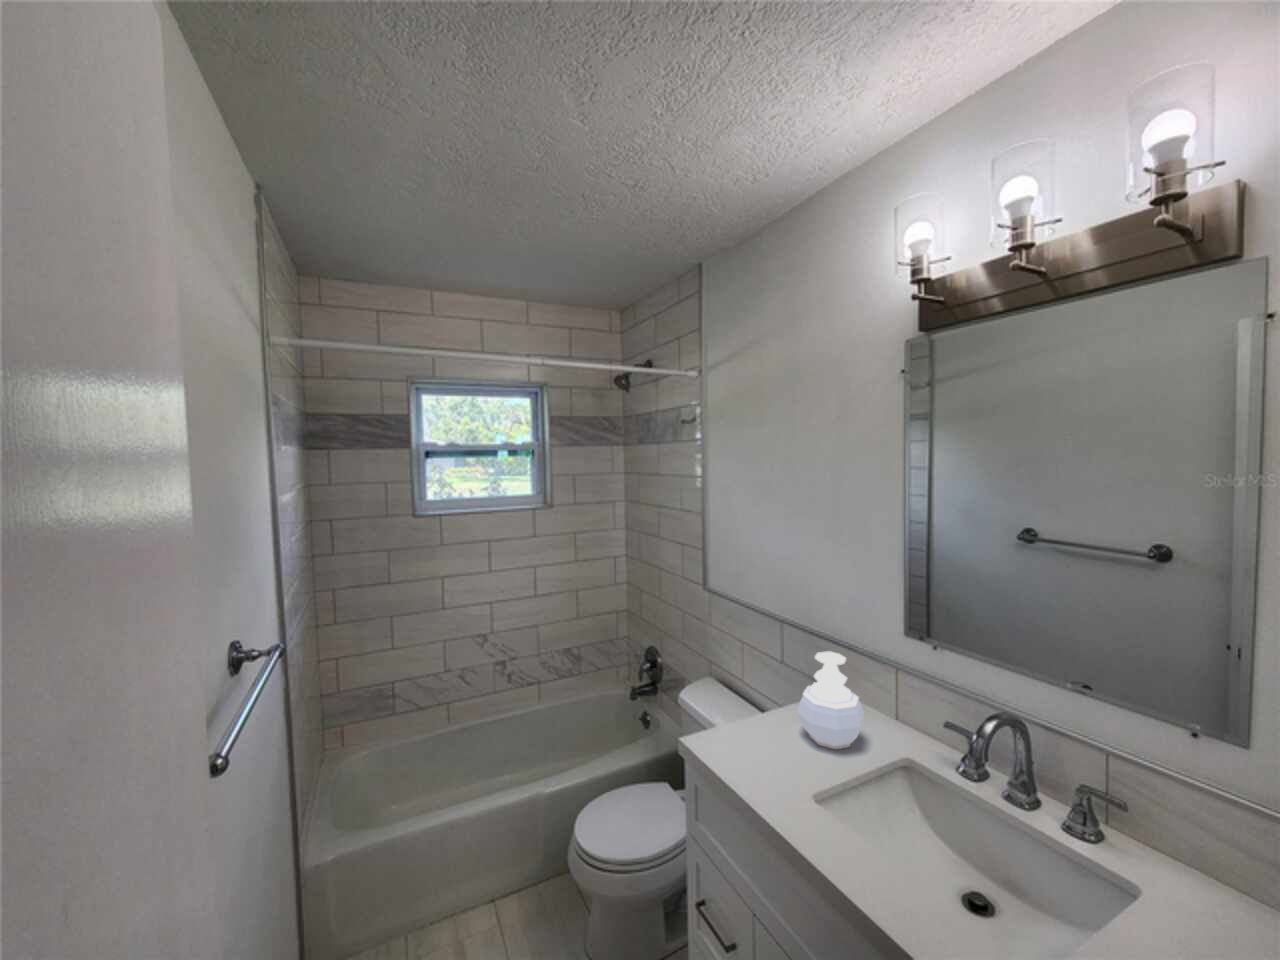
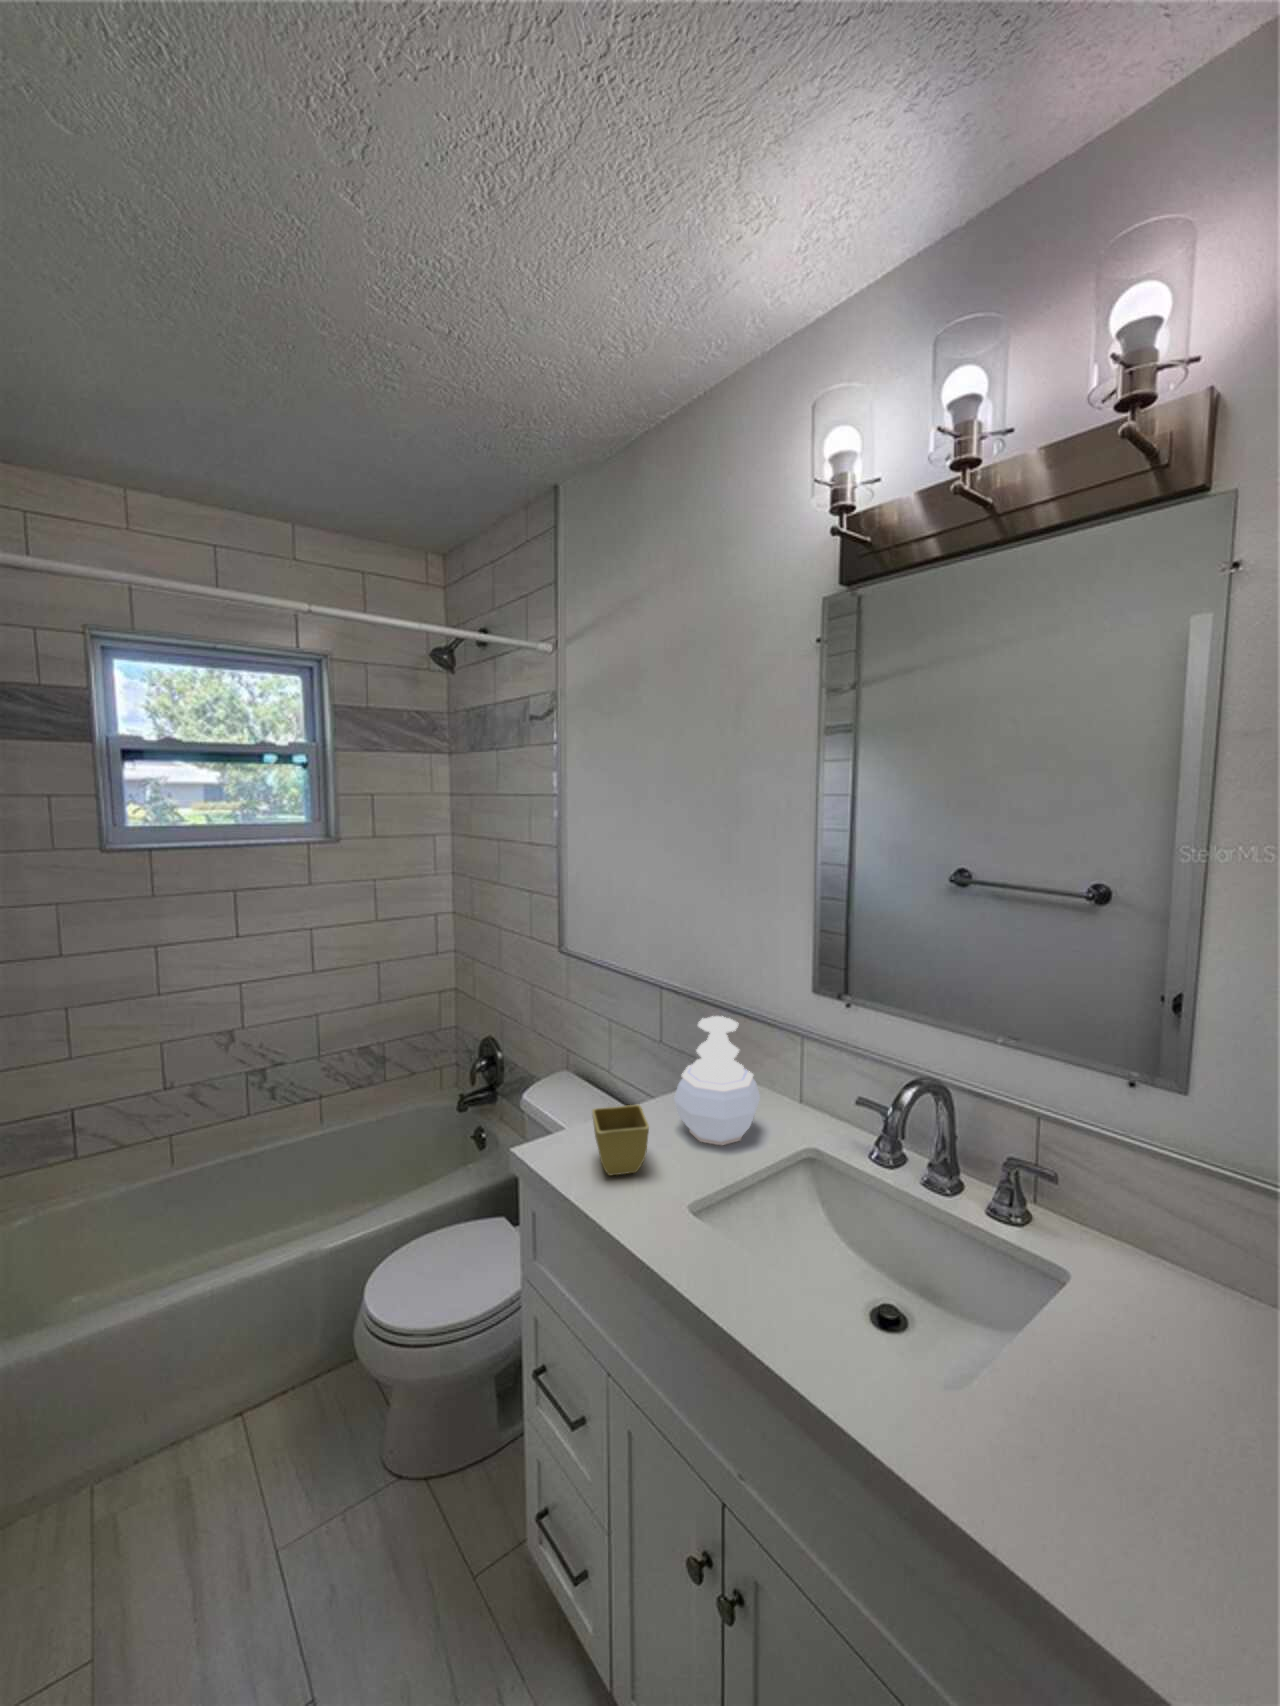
flower pot: none [738,714,781,764] -> present [592,1105,649,1175]

